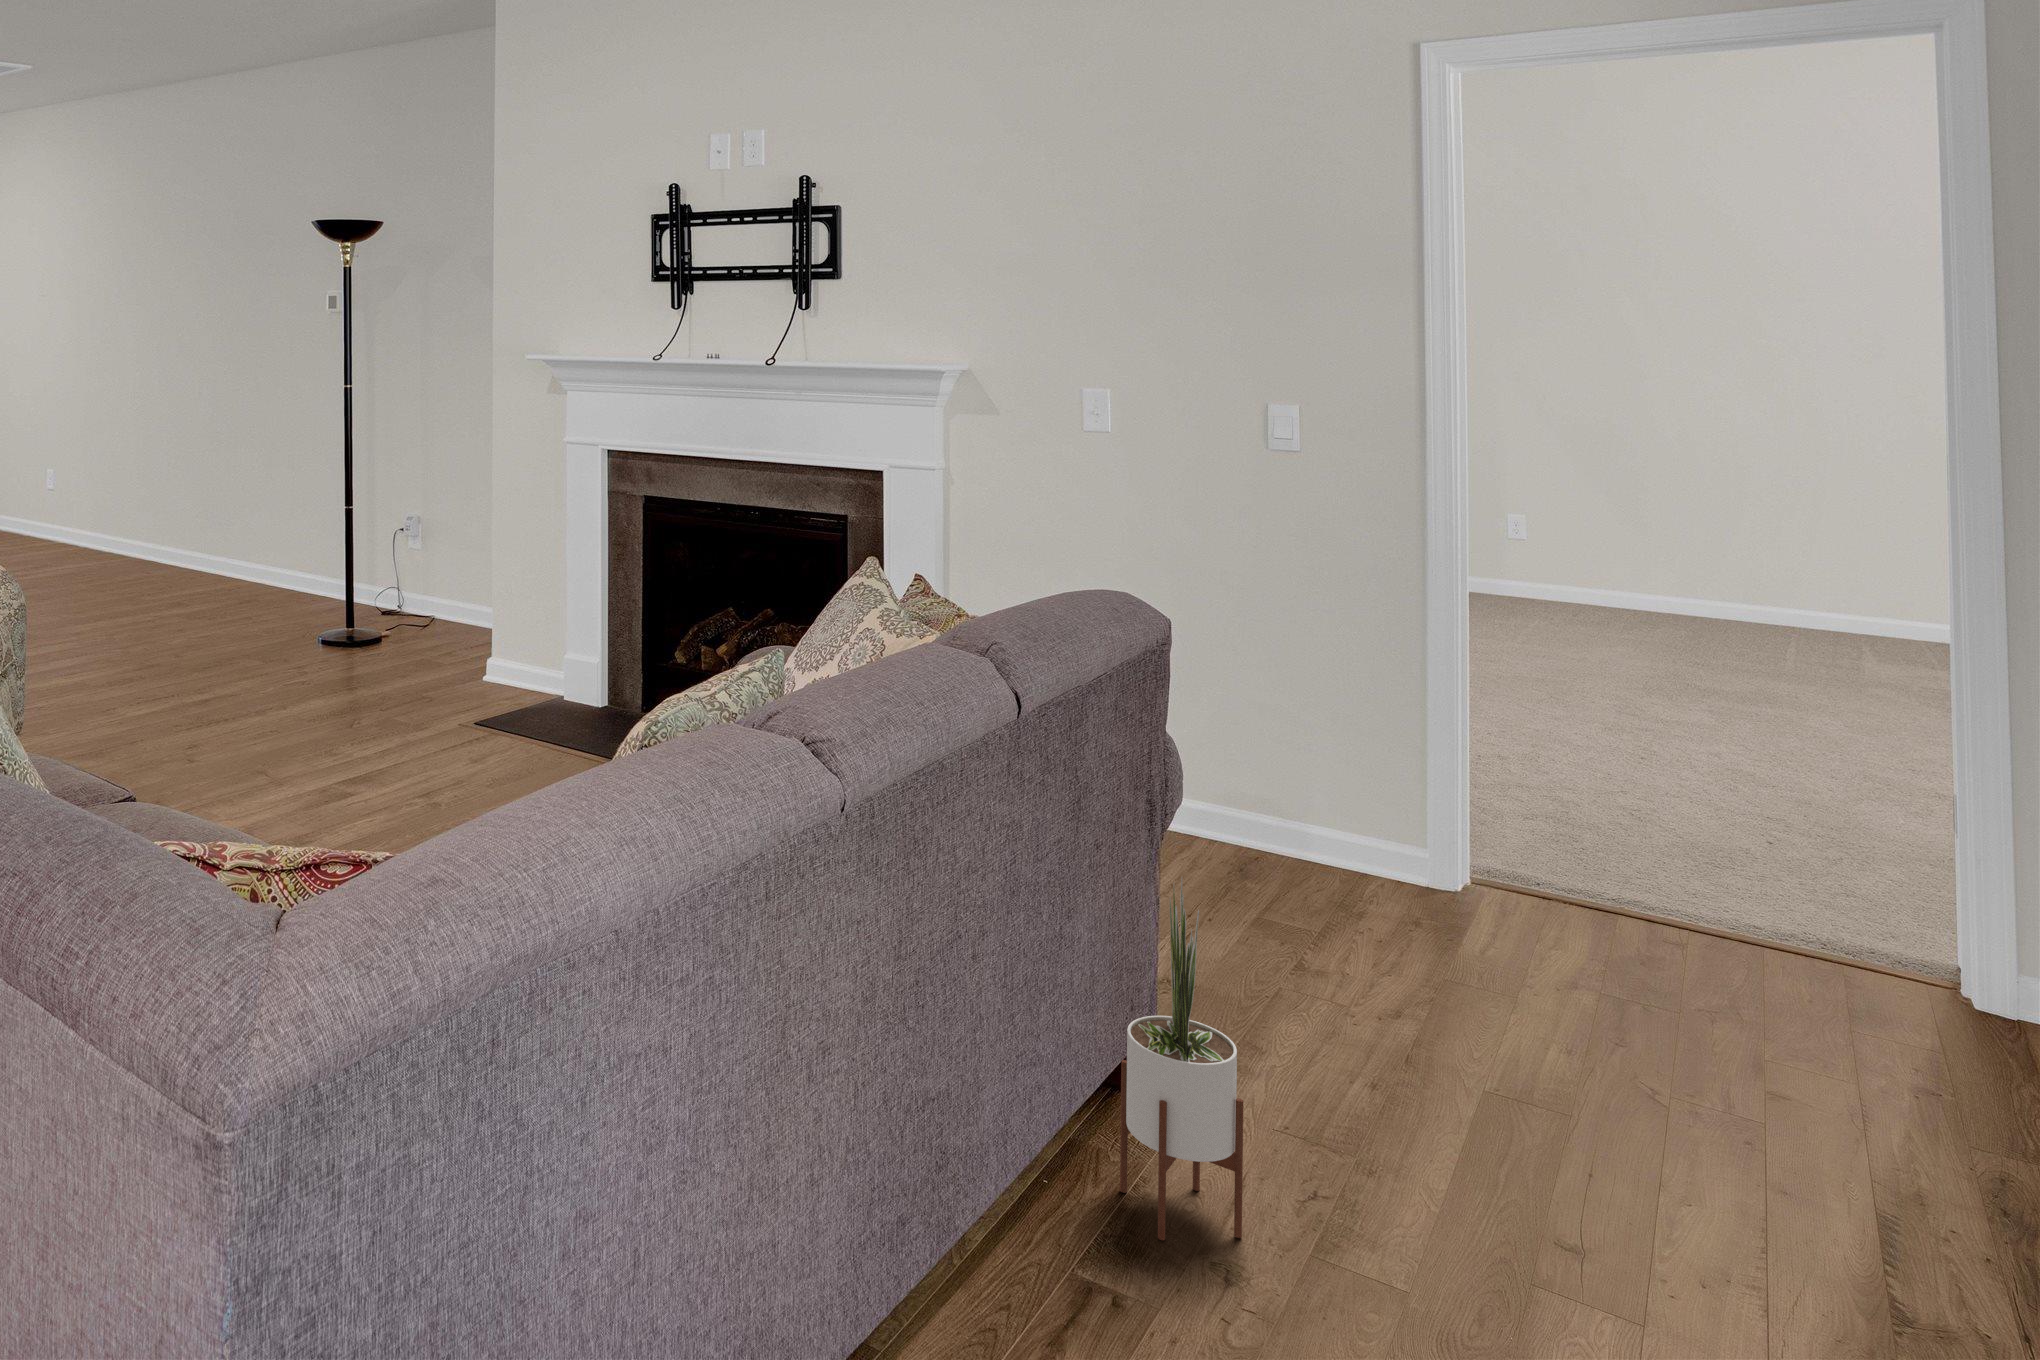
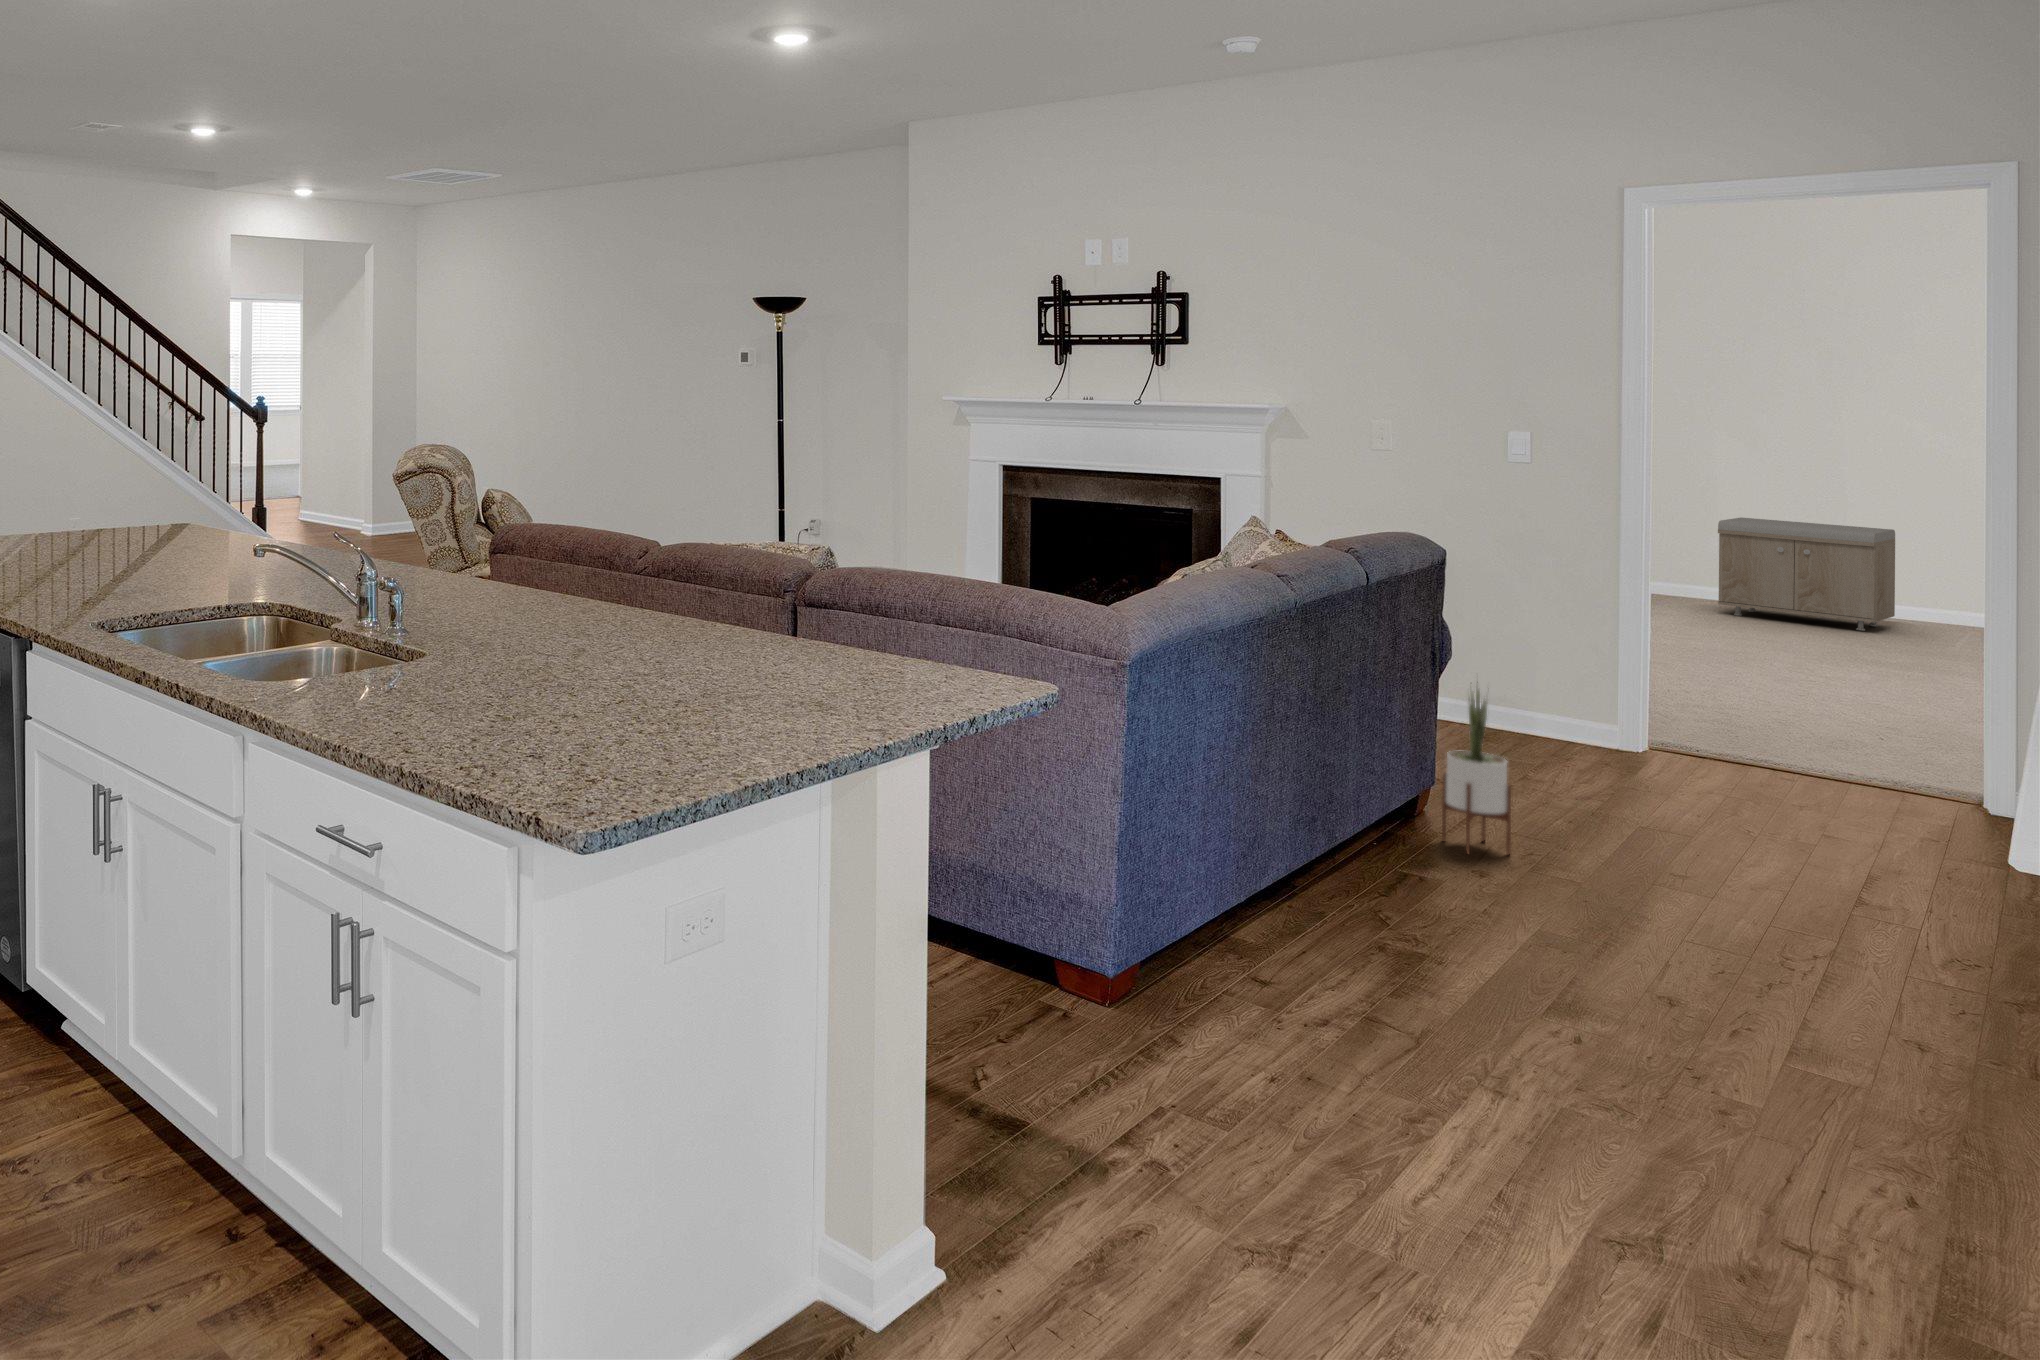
storage bench: none [1536,493,1748,635] -> present [1718,518,1895,631]

